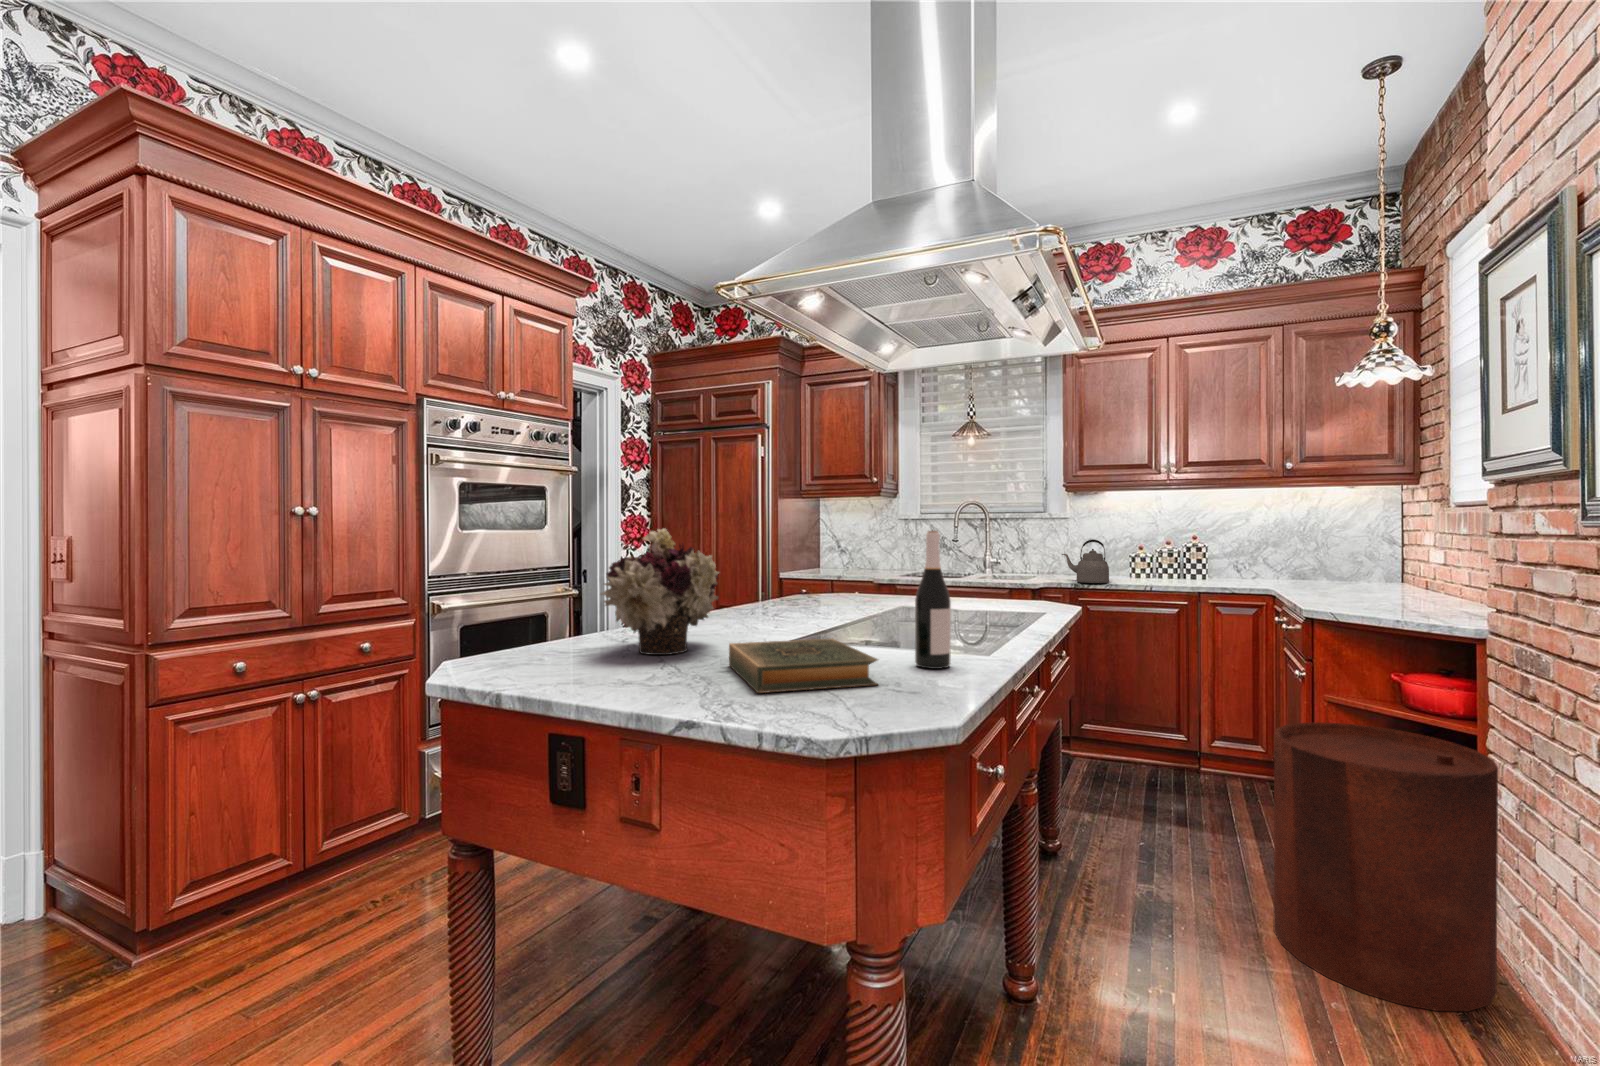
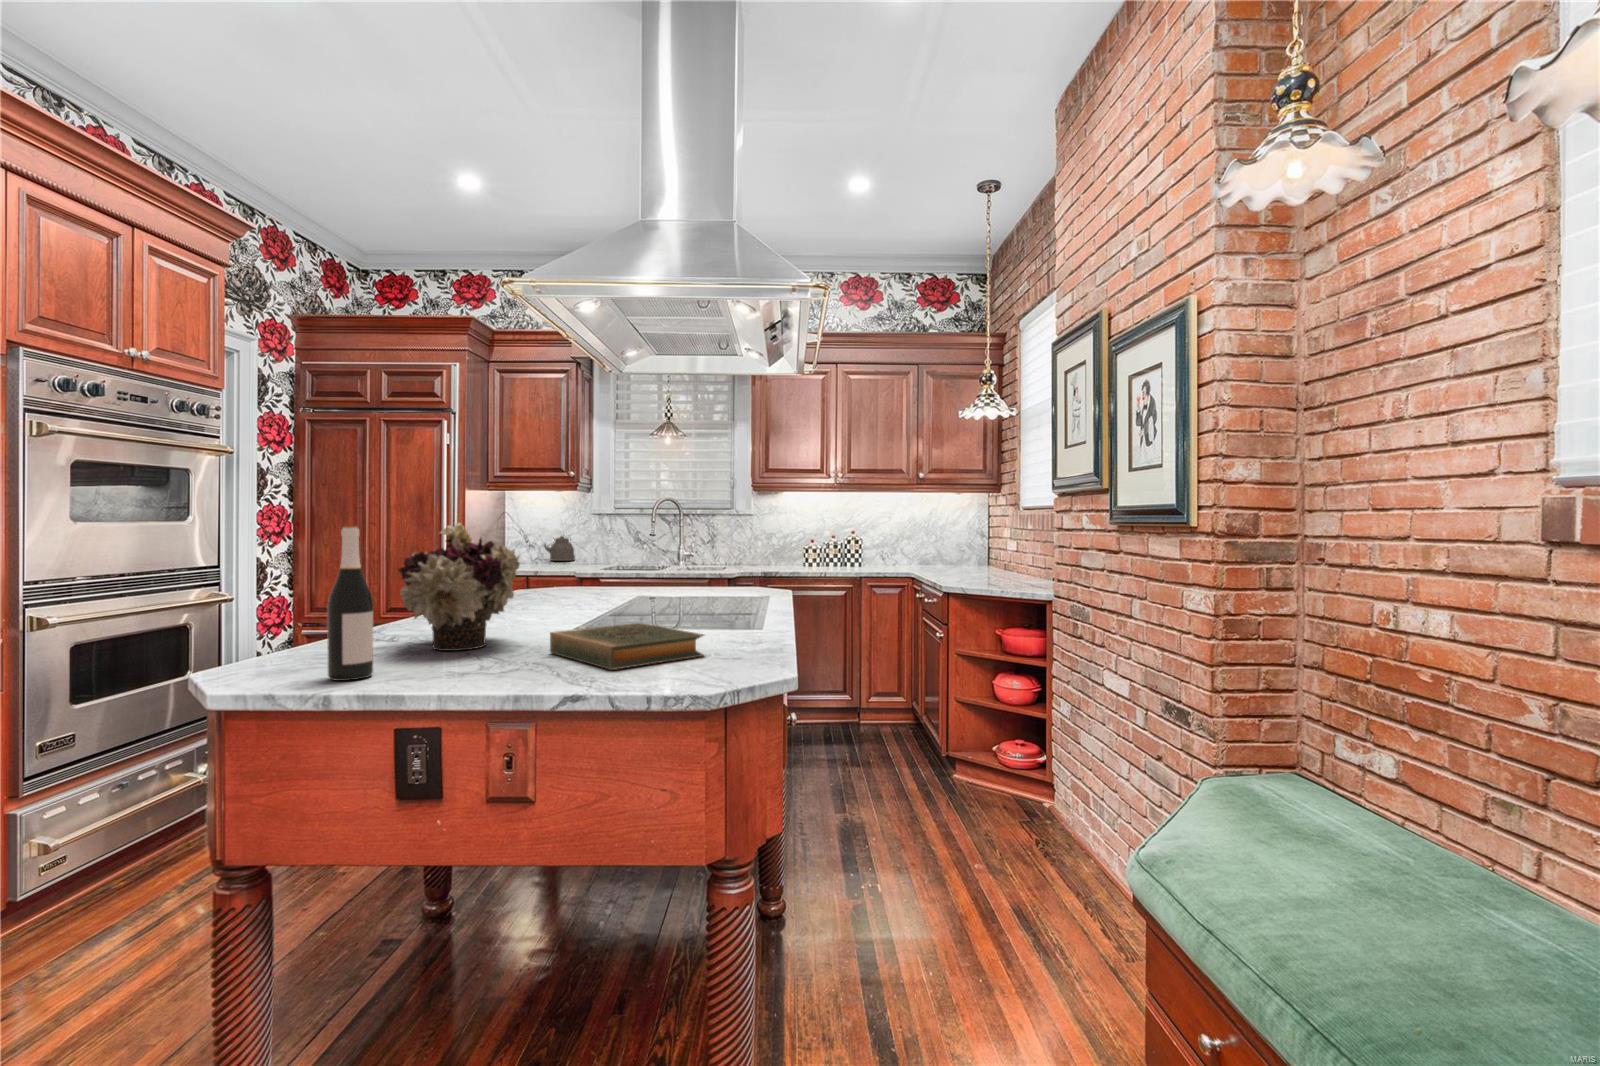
wine bottle: present [915,531,951,669] -> present [327,526,373,681]
kettle: present [1062,539,1109,583] -> present [544,535,575,561]
trash can: present [1274,722,1498,1011] -> none [935,668,1062,853]

